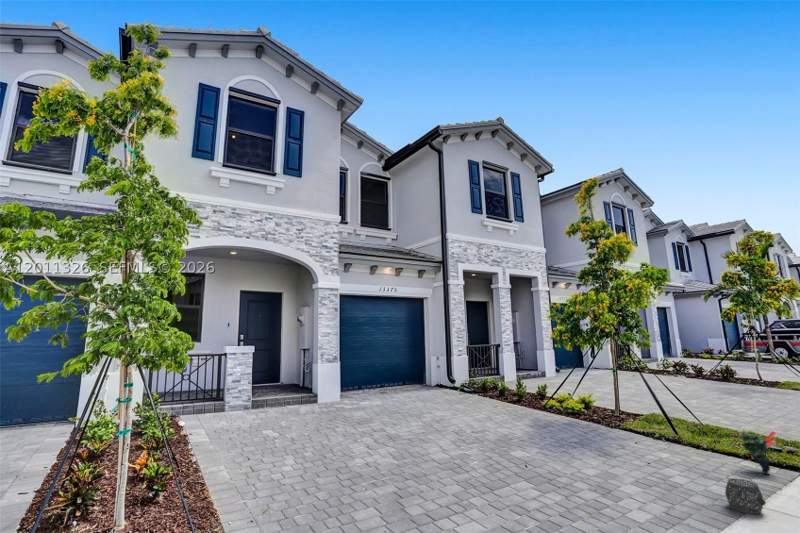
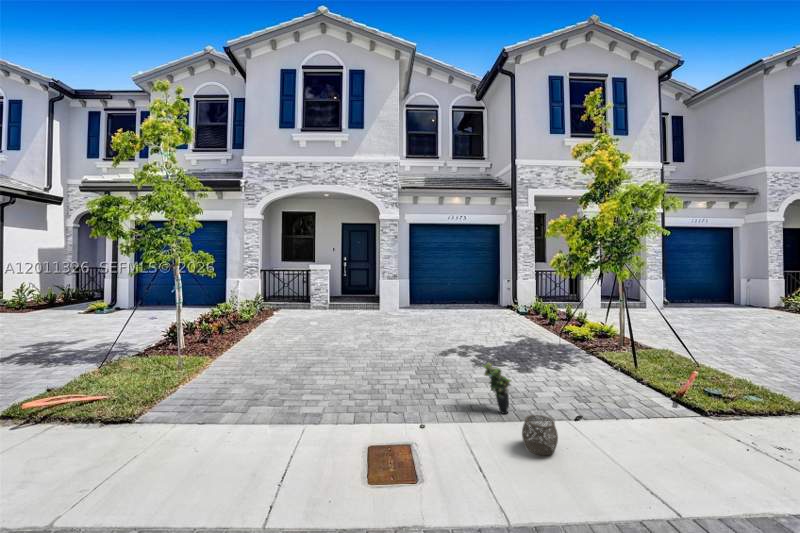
potted plant: present [740,430,770,475] -> present [483,363,511,414]

